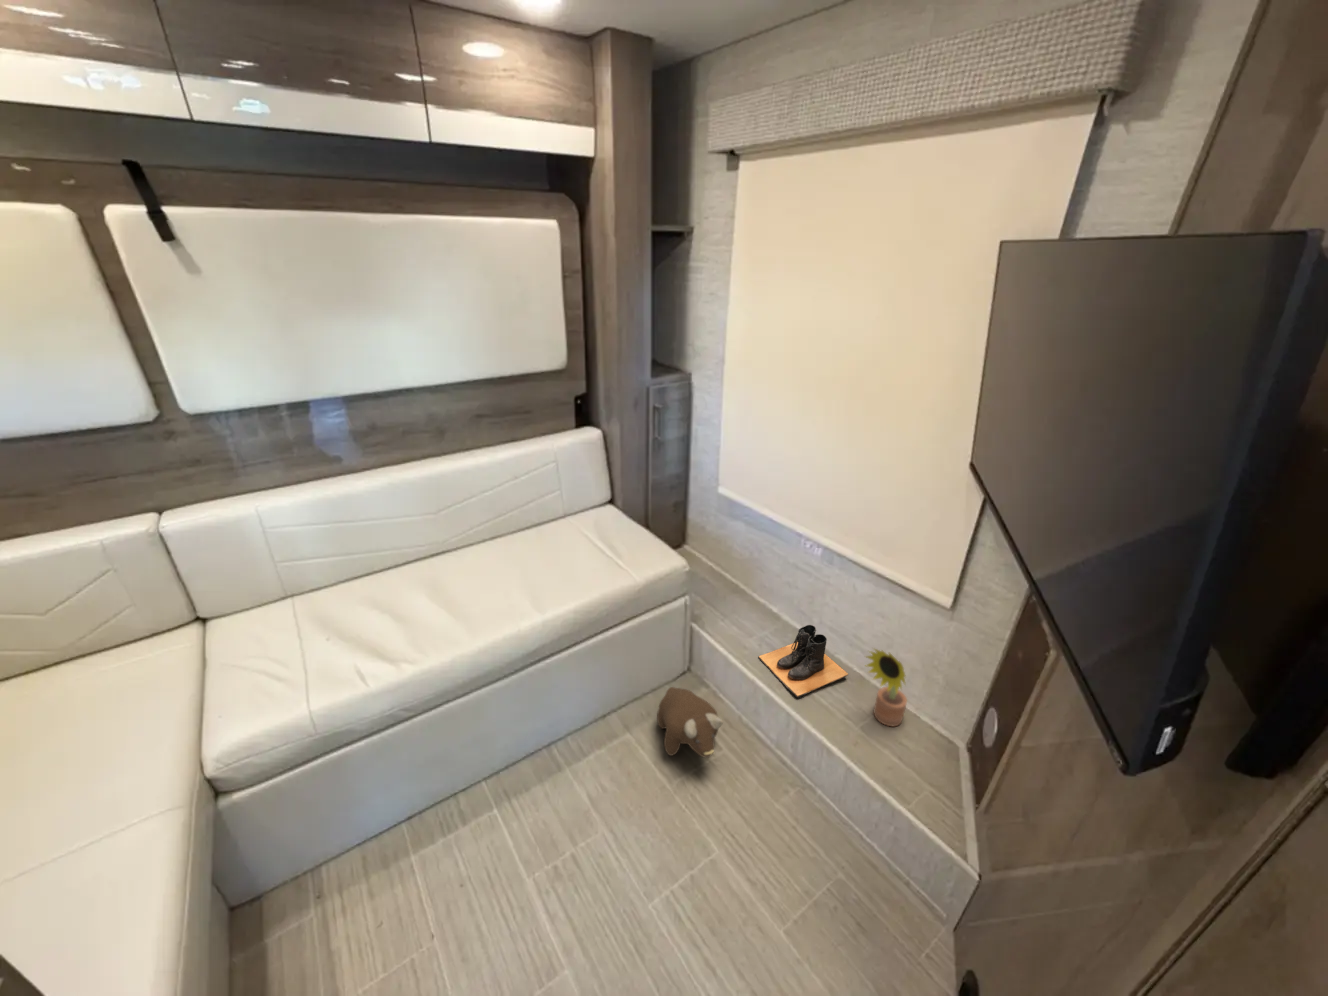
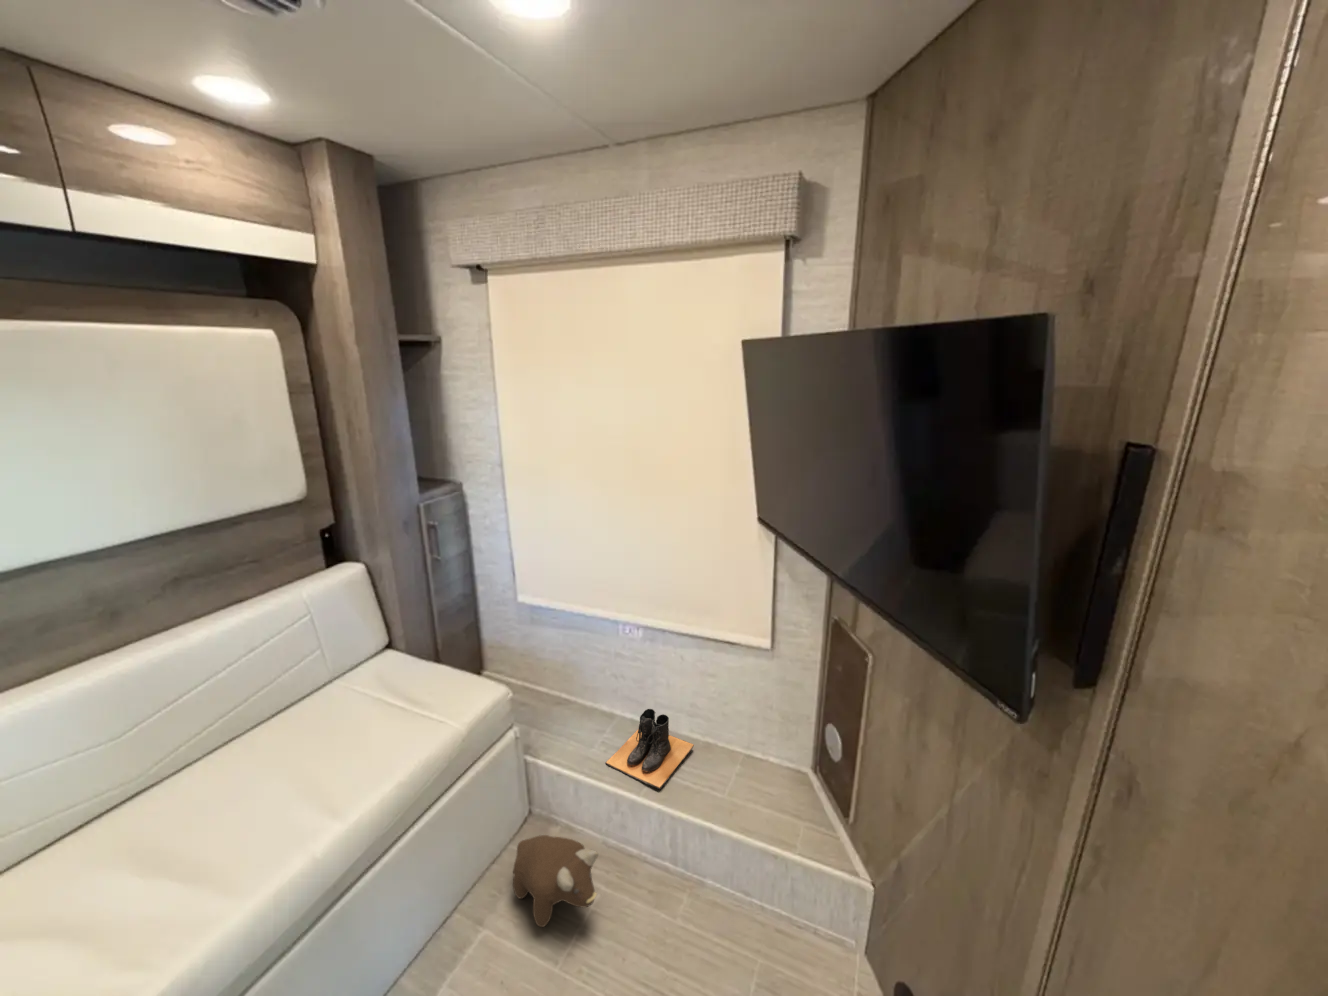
decorative plant: present [865,649,907,726] -> none [712,707,757,780]

